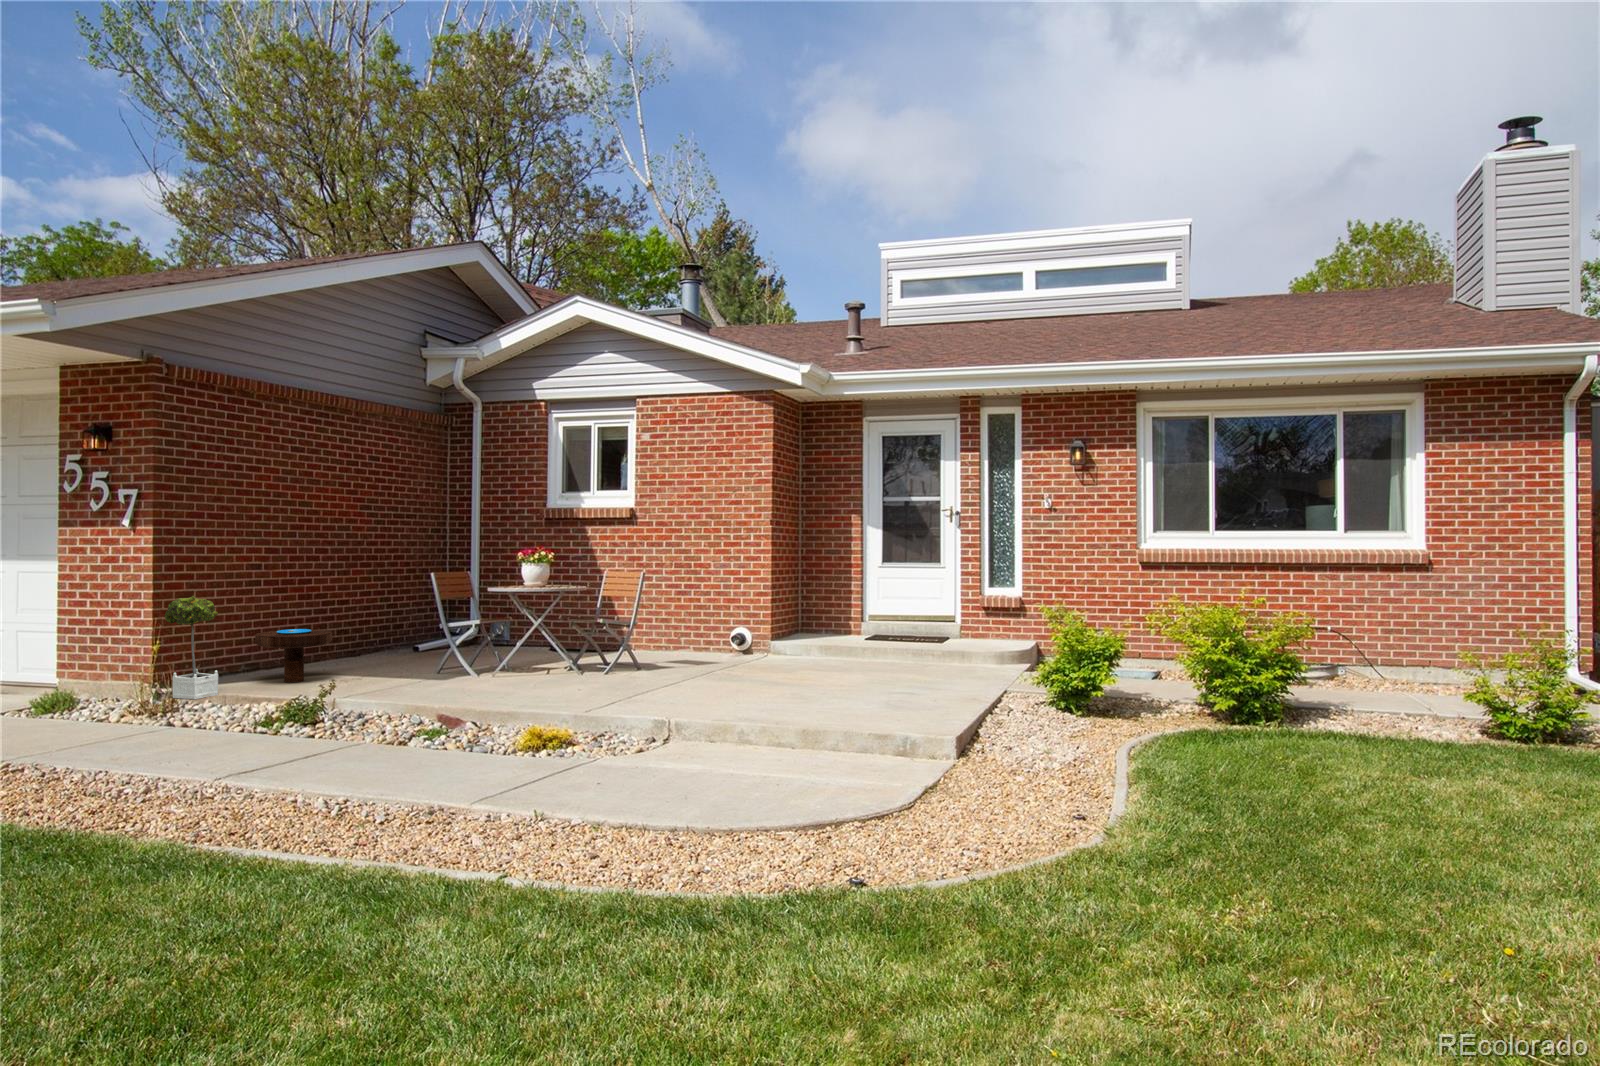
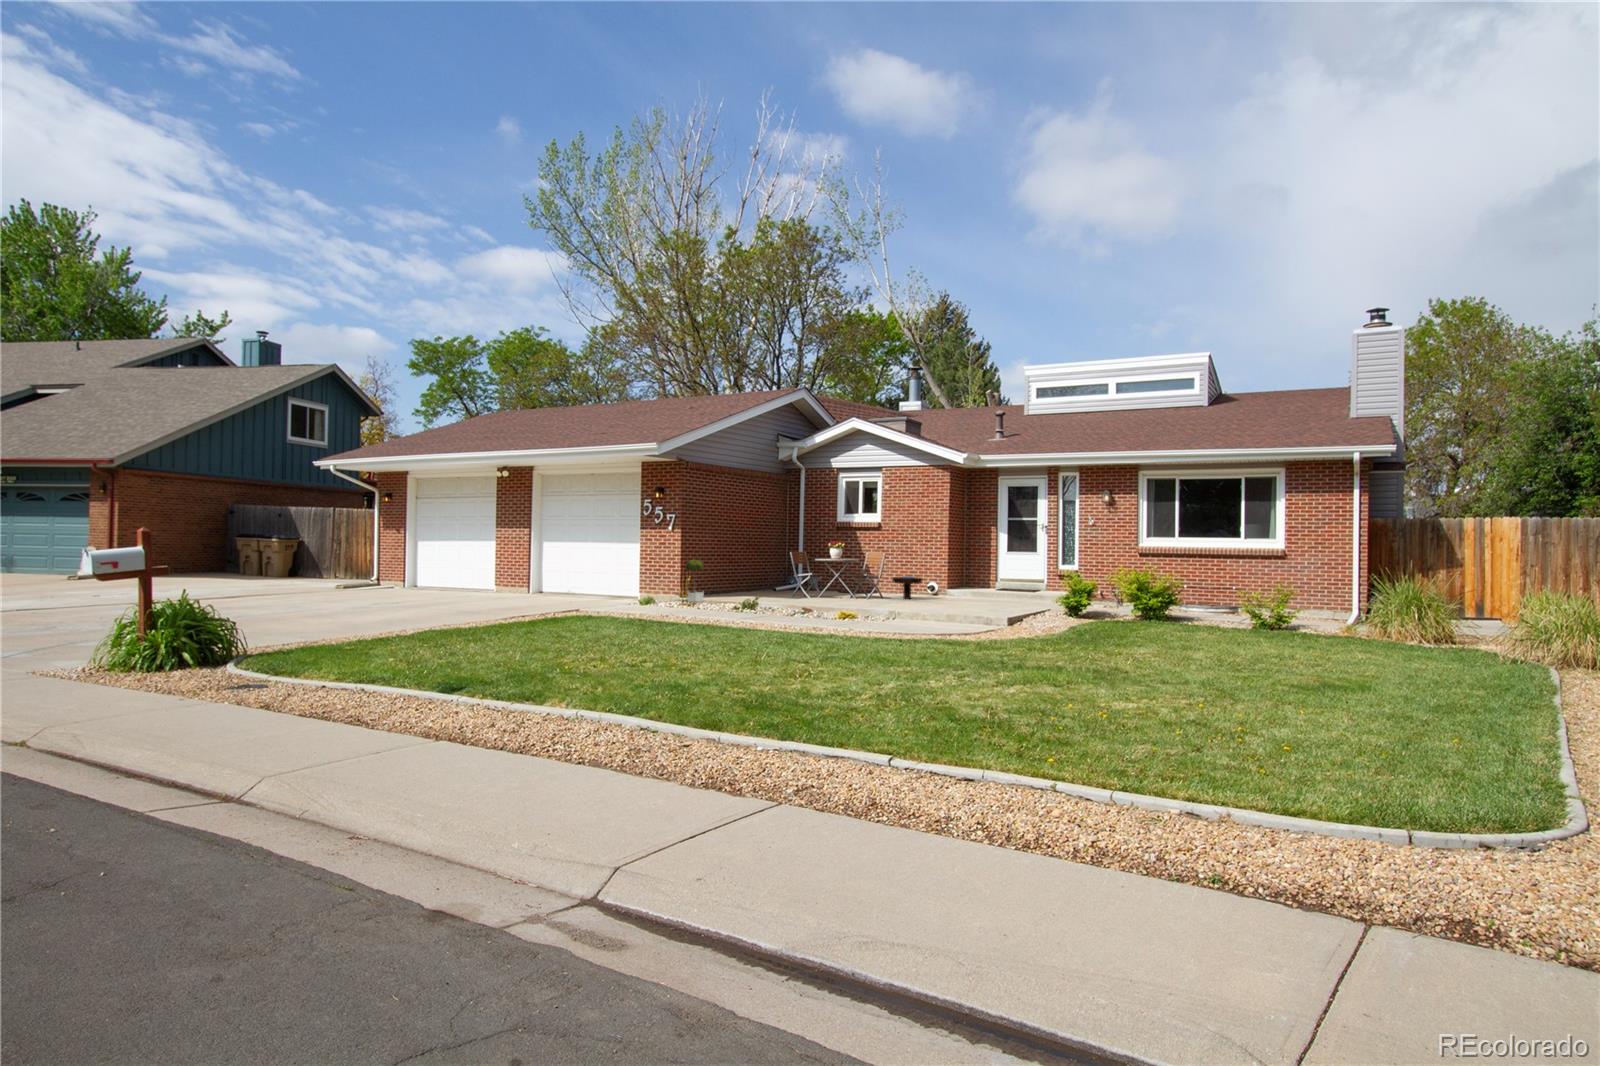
side table: present [255,629,332,683] -> present [893,577,922,599]

